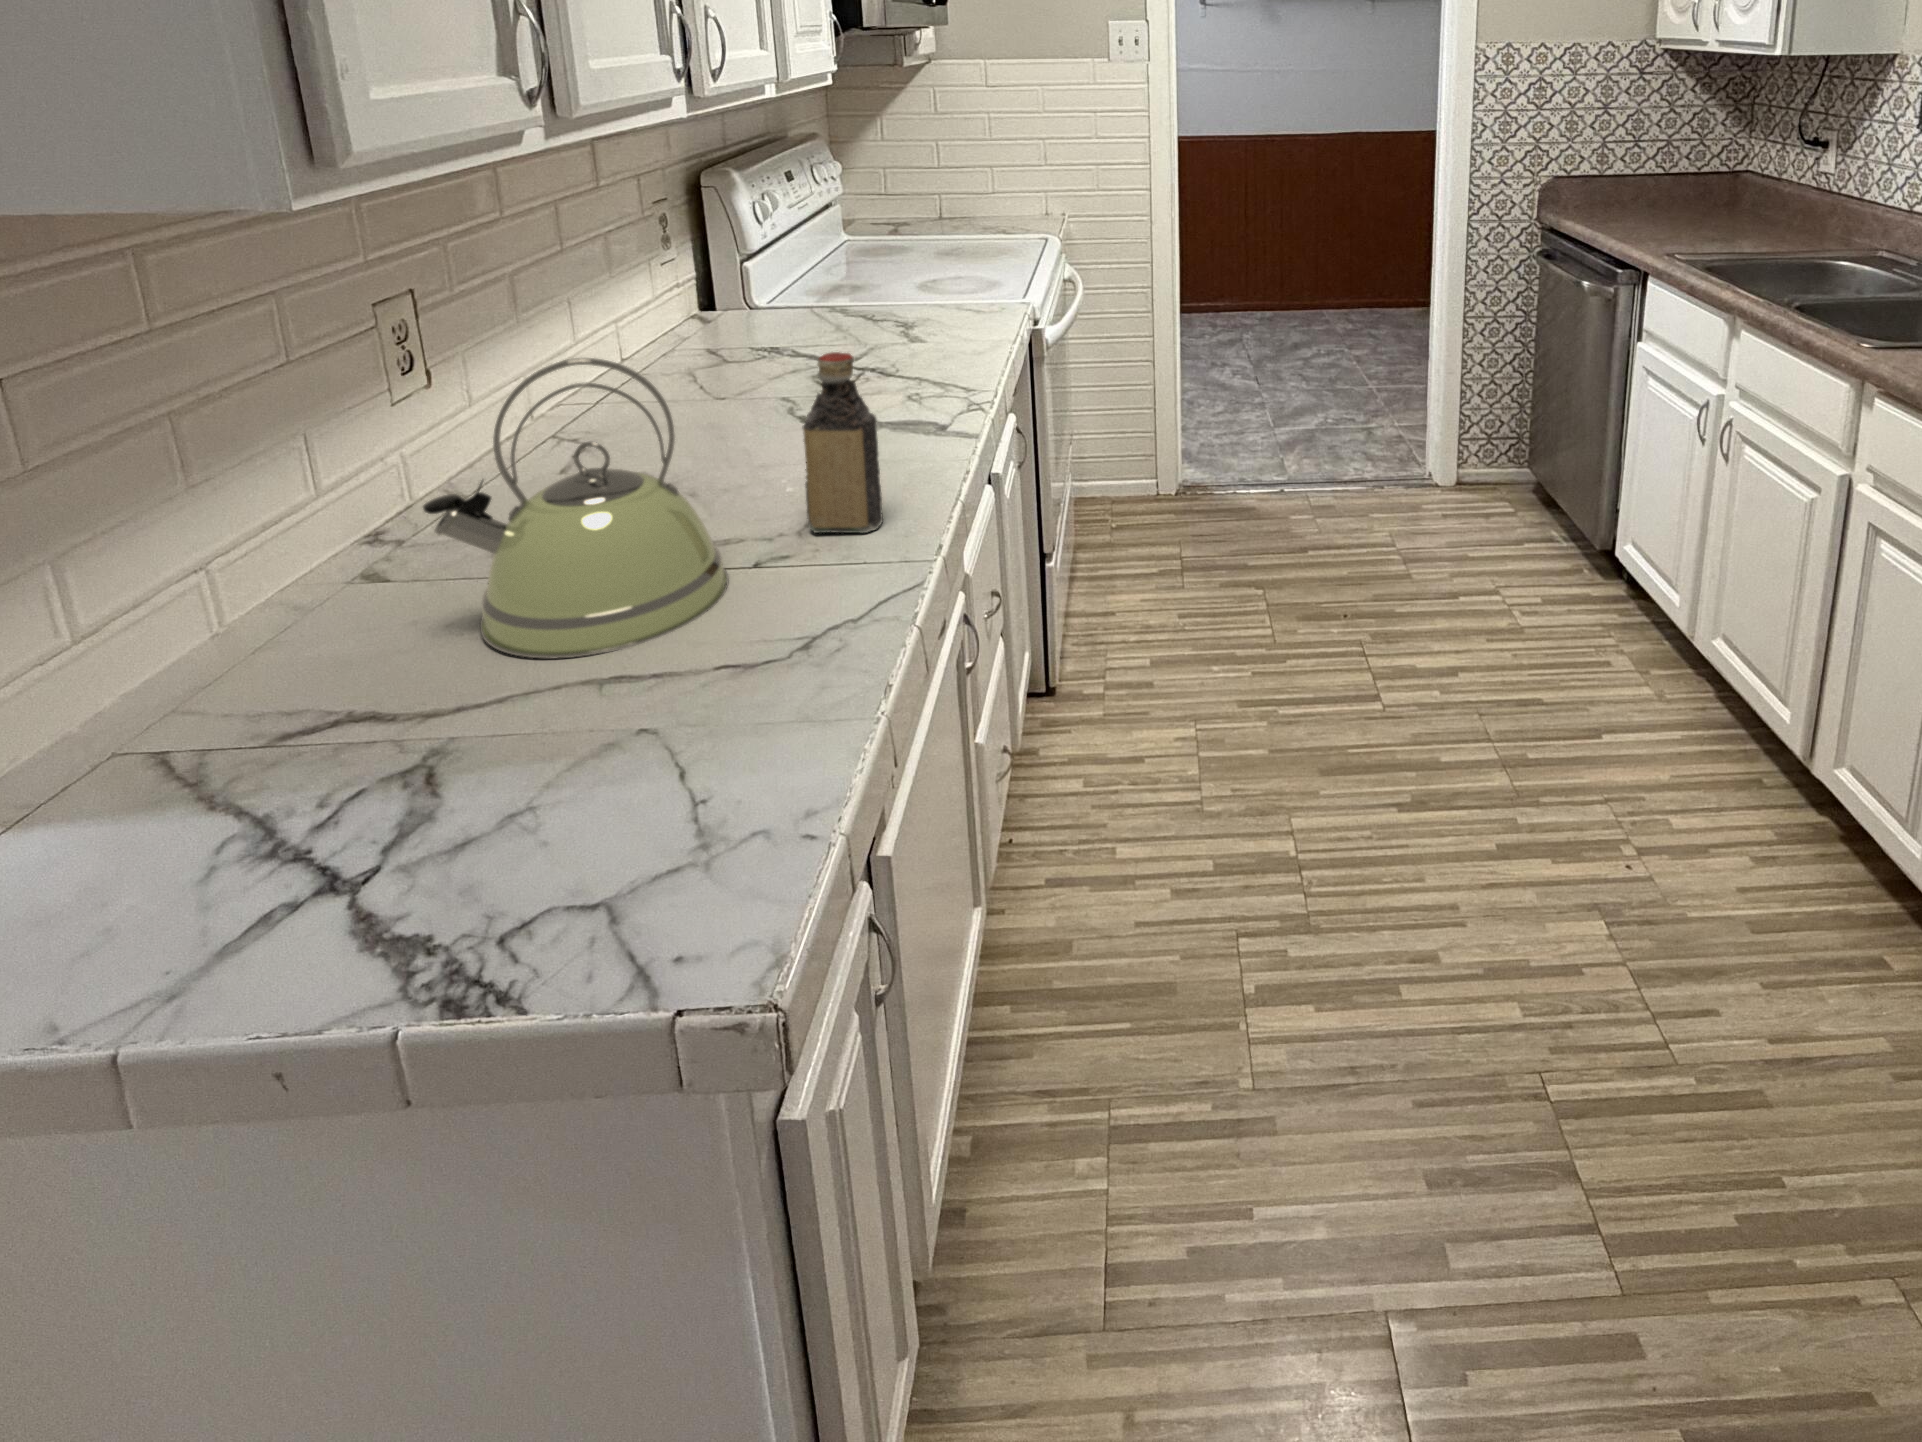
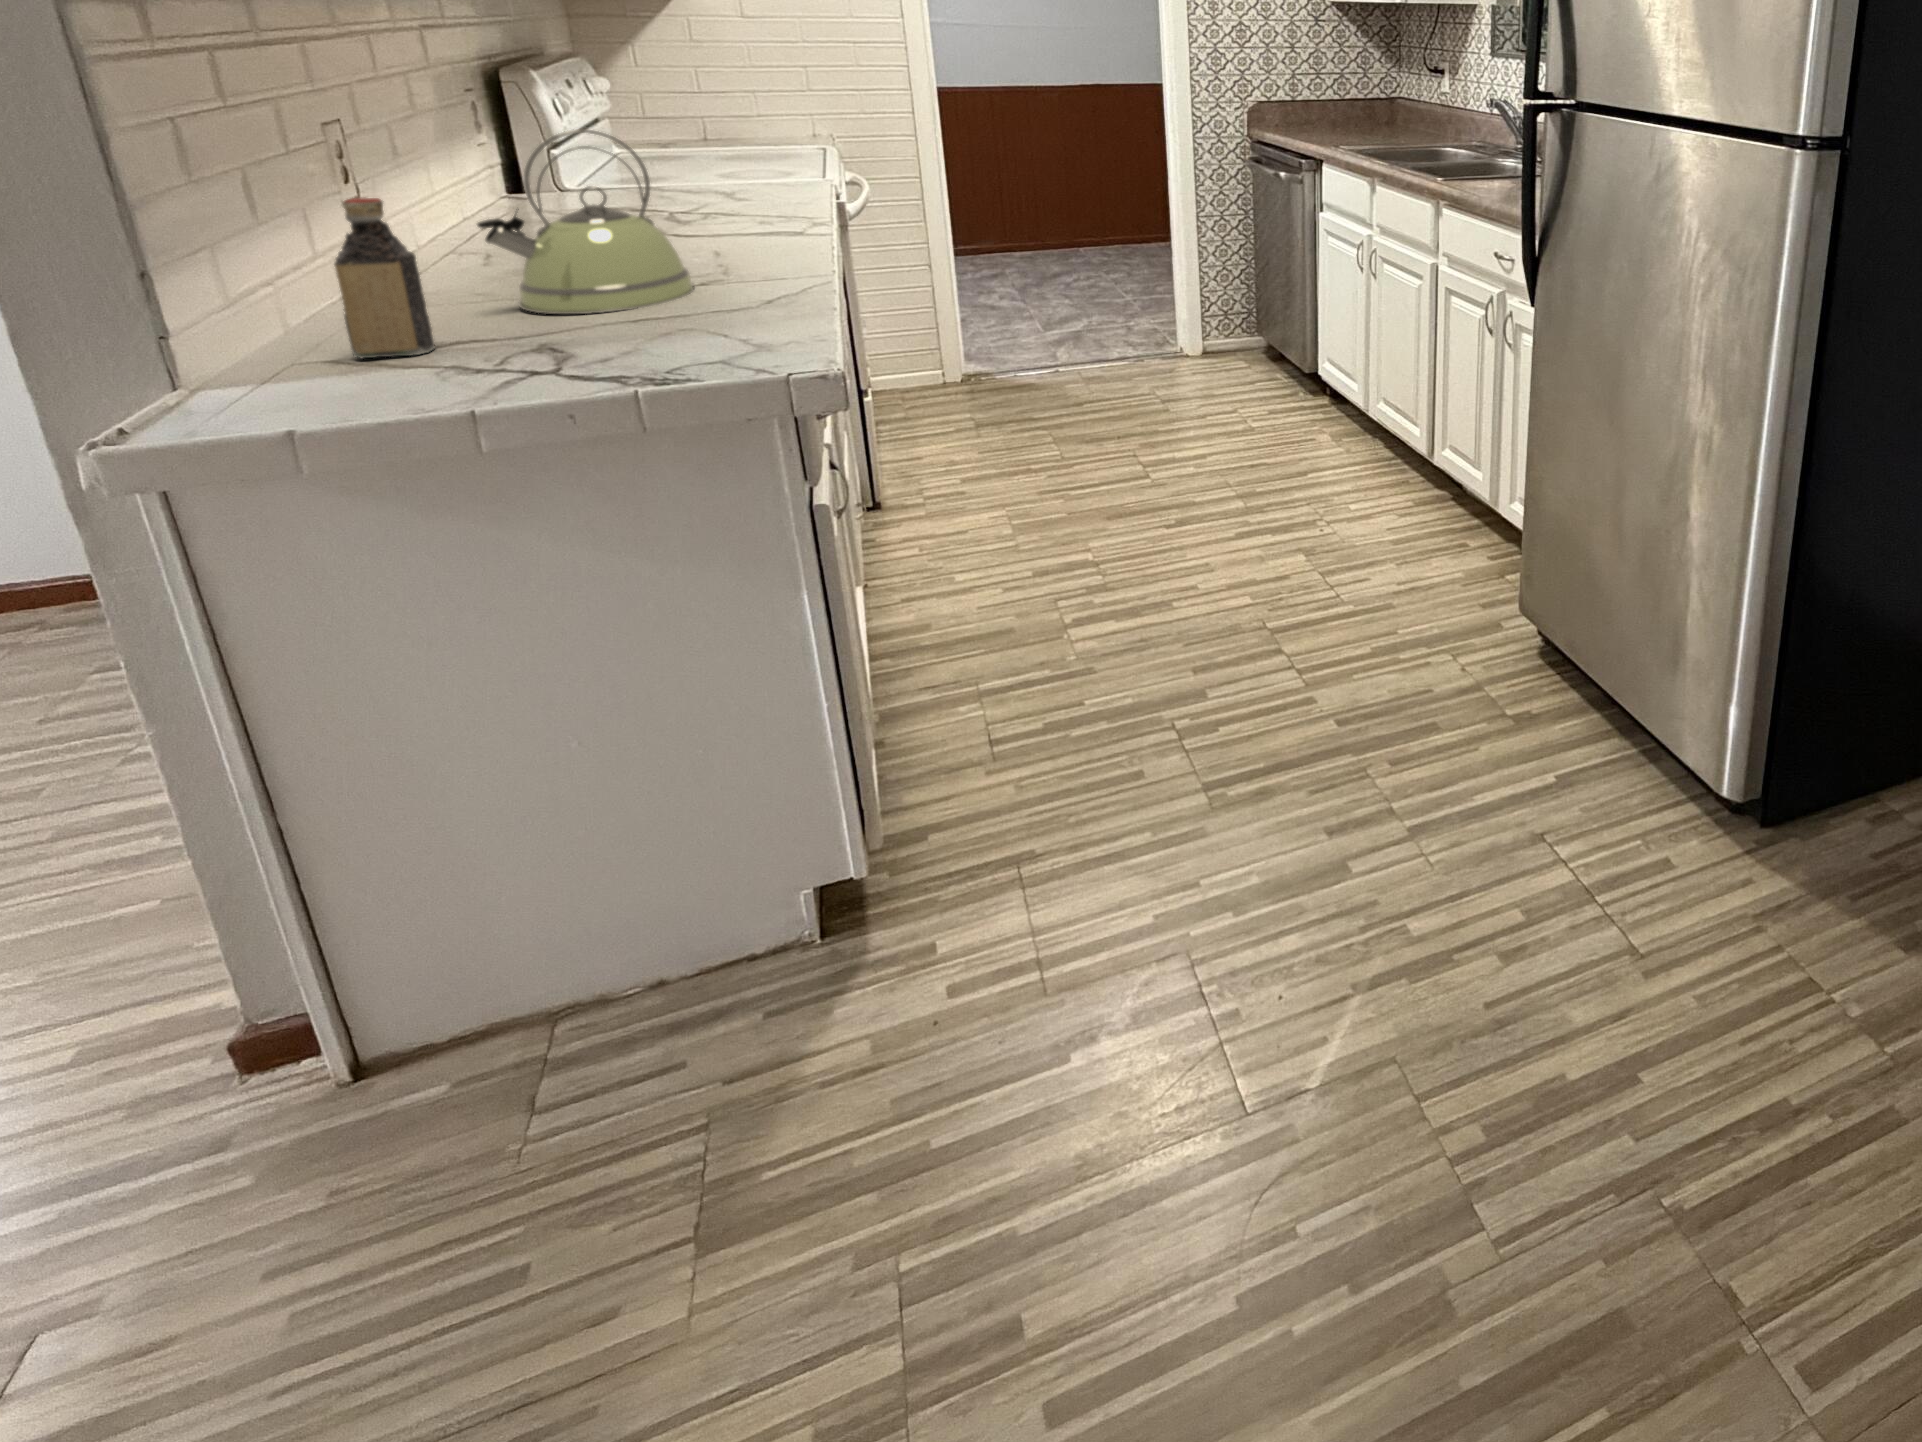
bottle: present [803,352,883,533] -> present [334,198,435,358]

